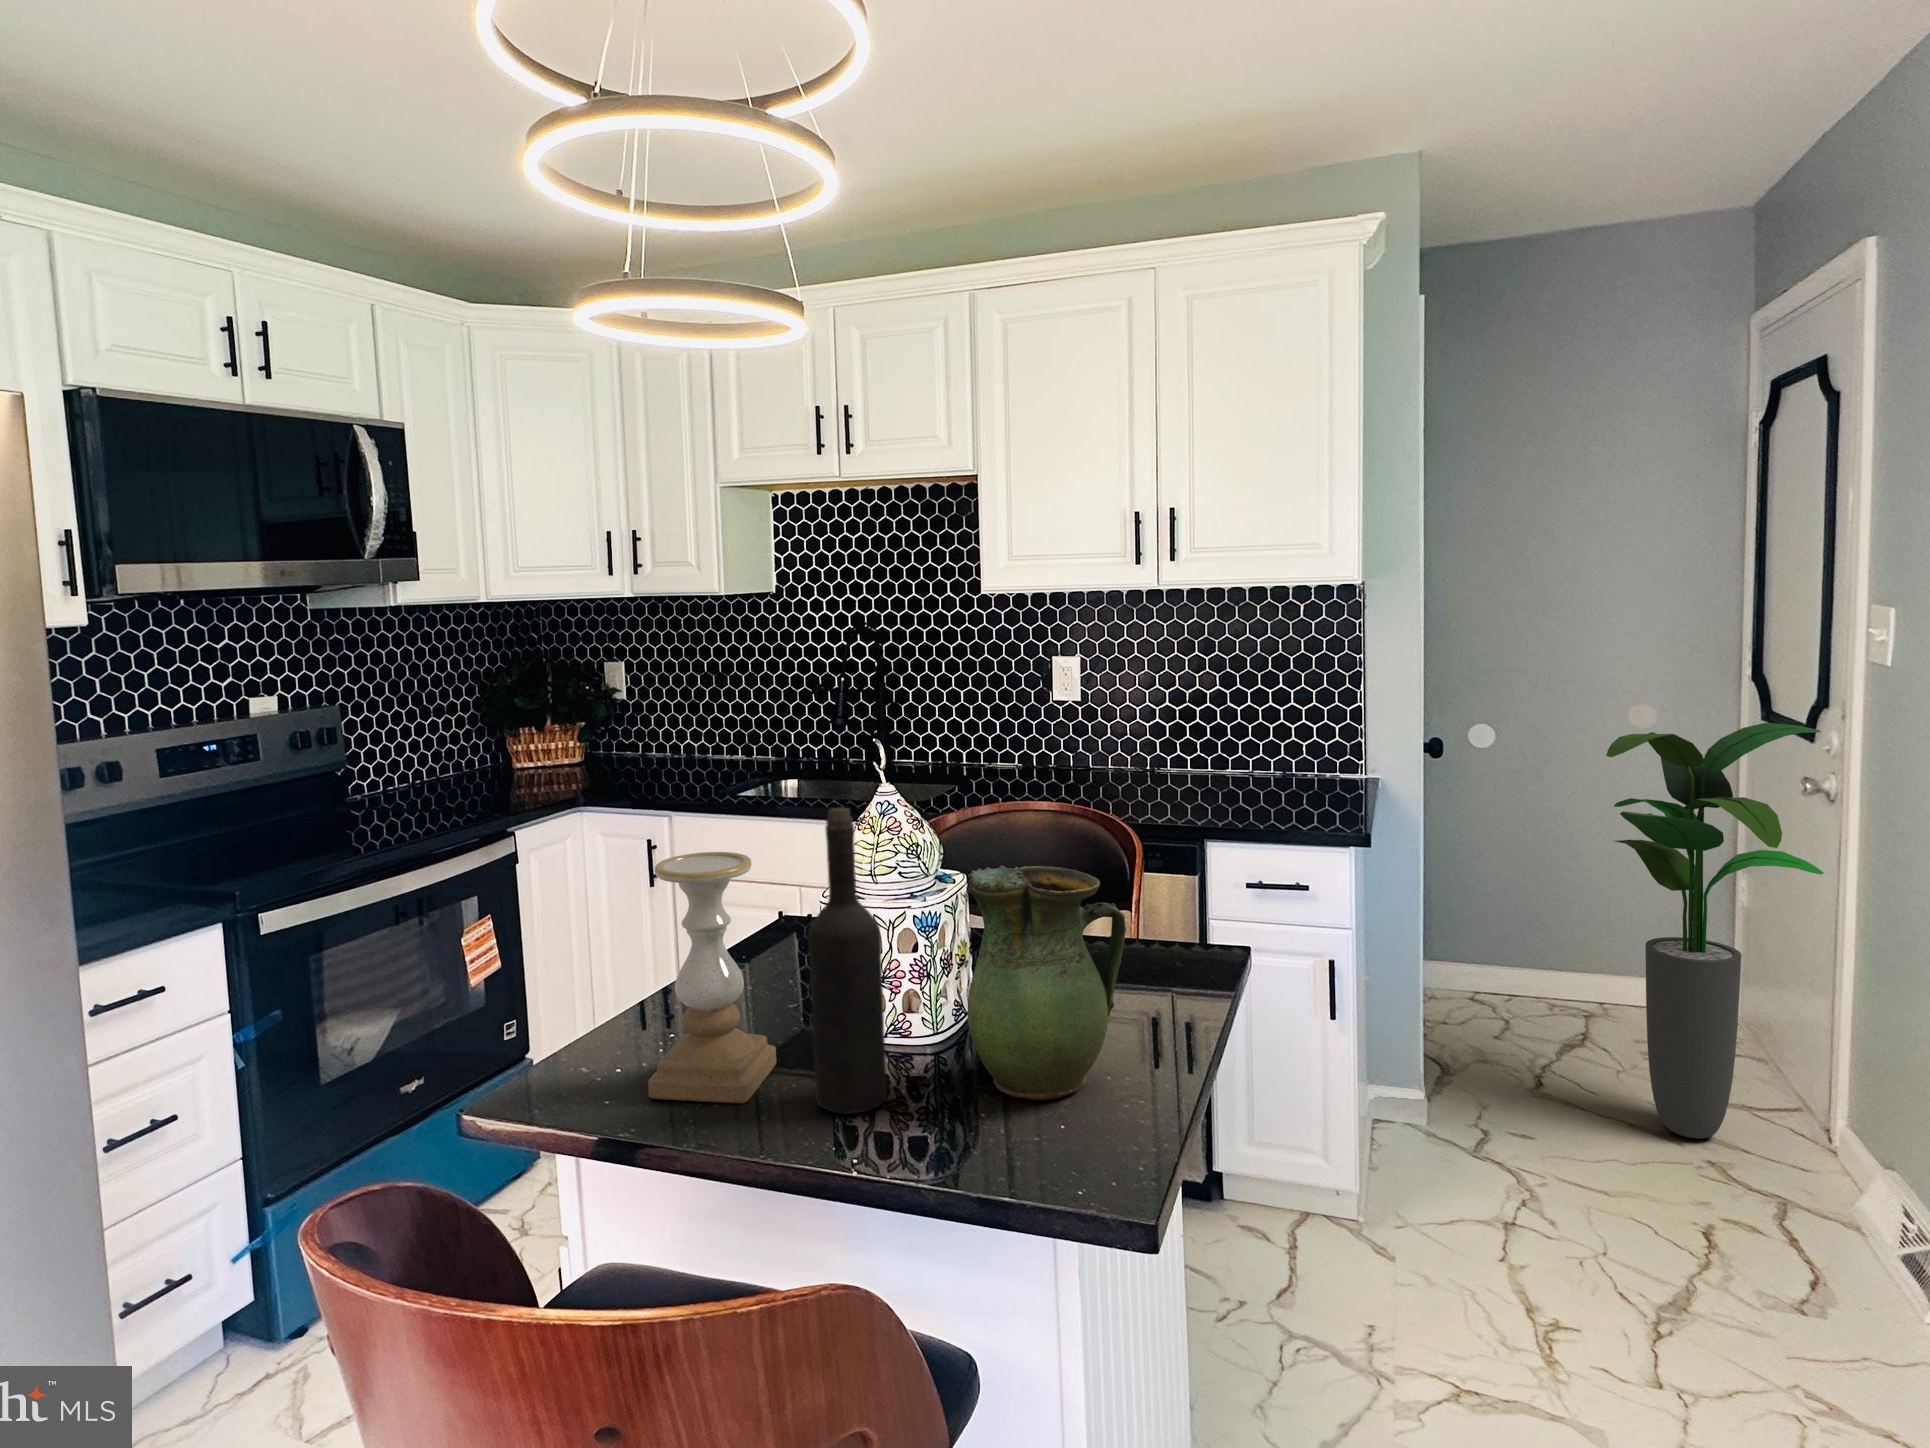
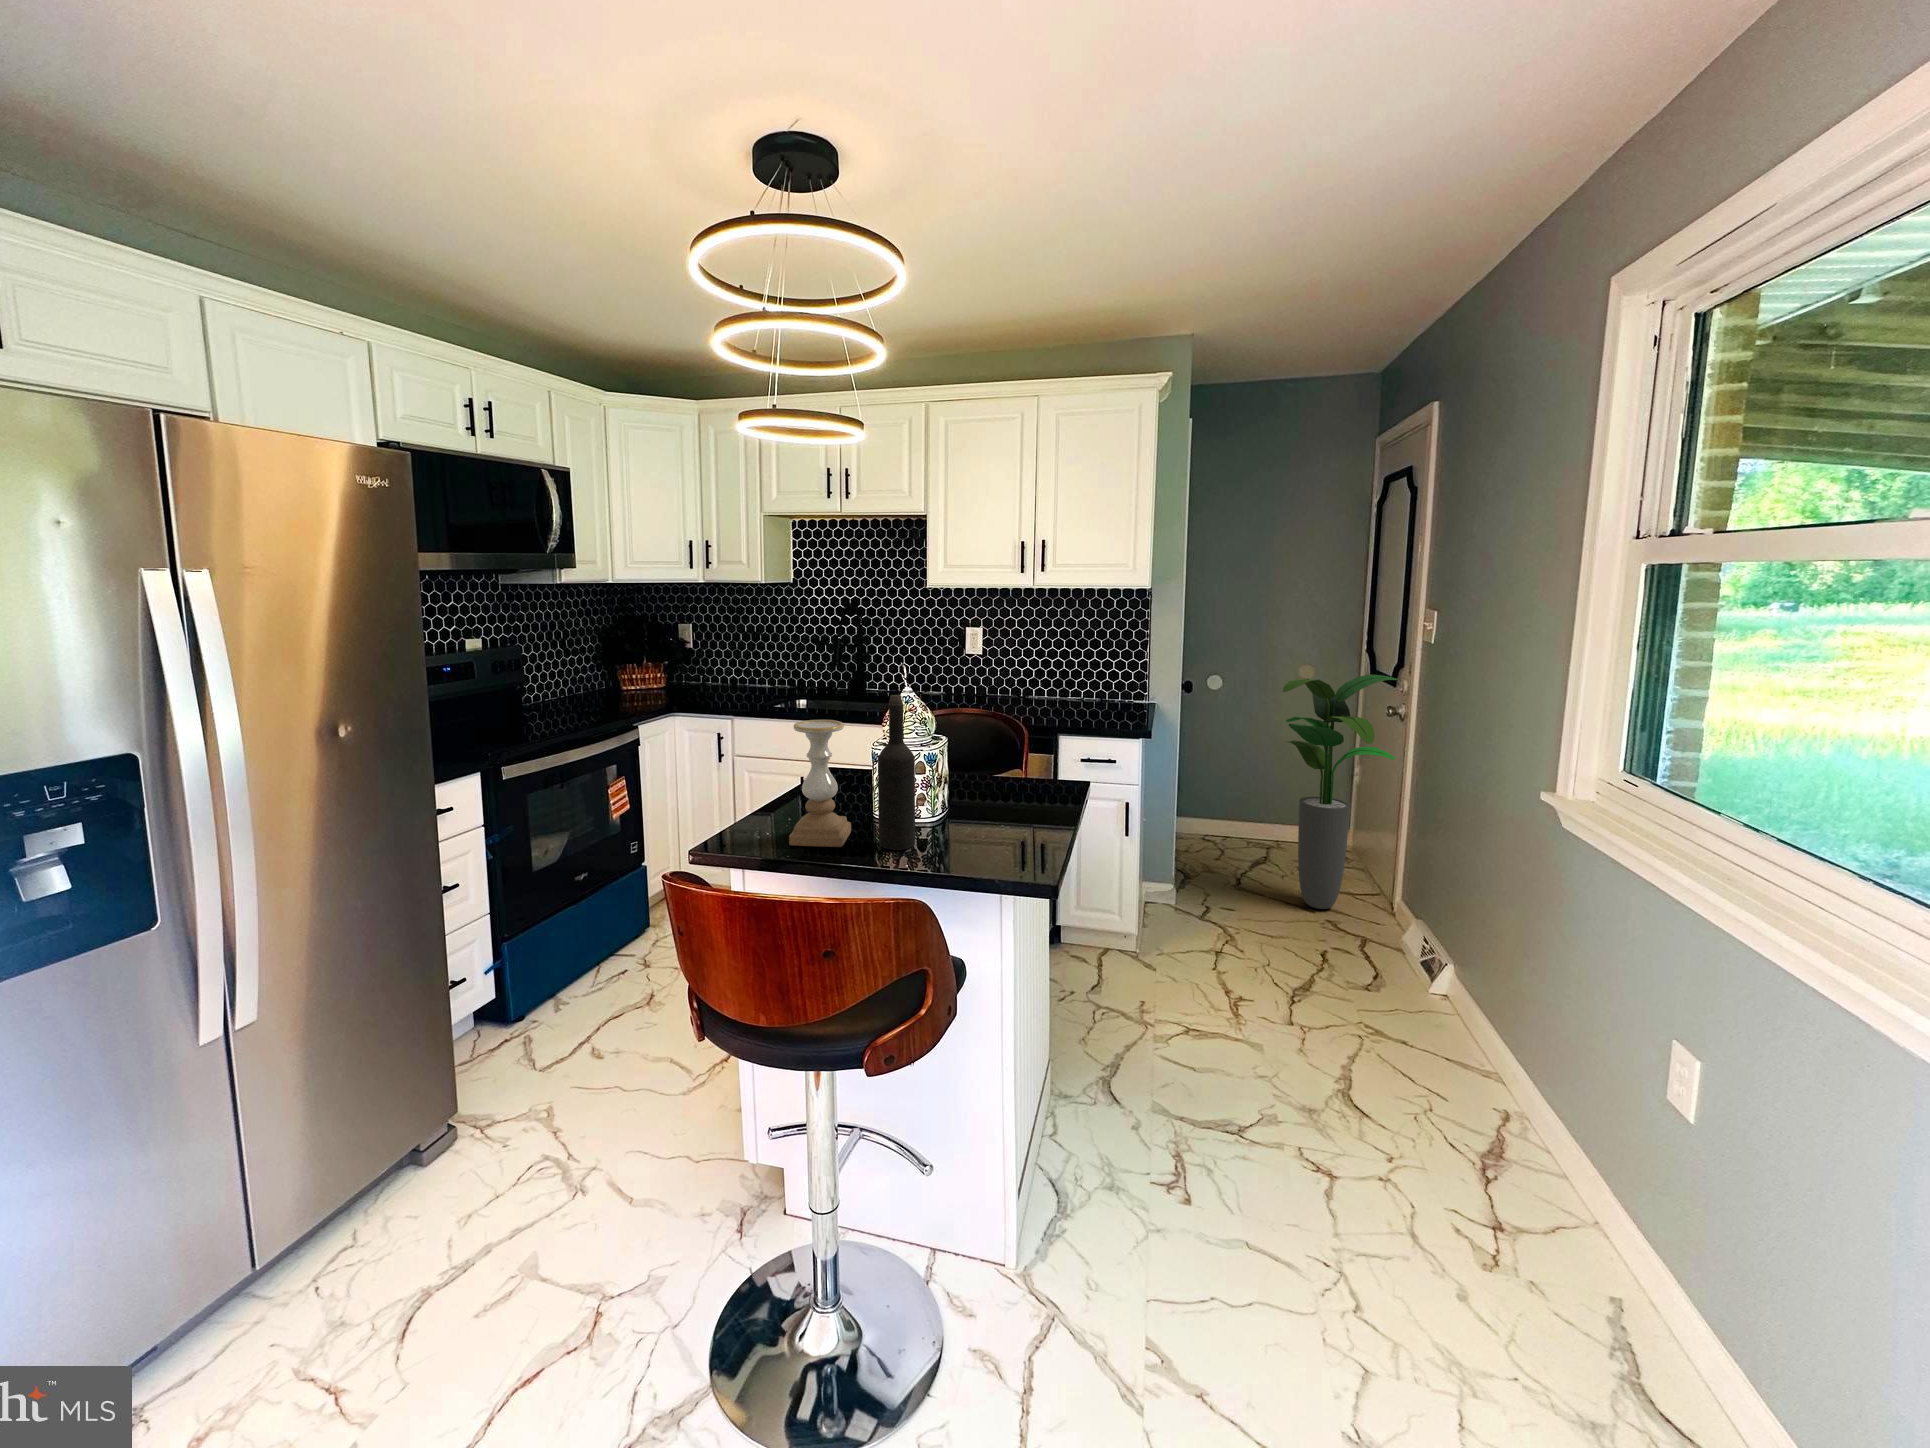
pitcher: present [967,866,1126,1100] -> none [956,728,1037,843]

